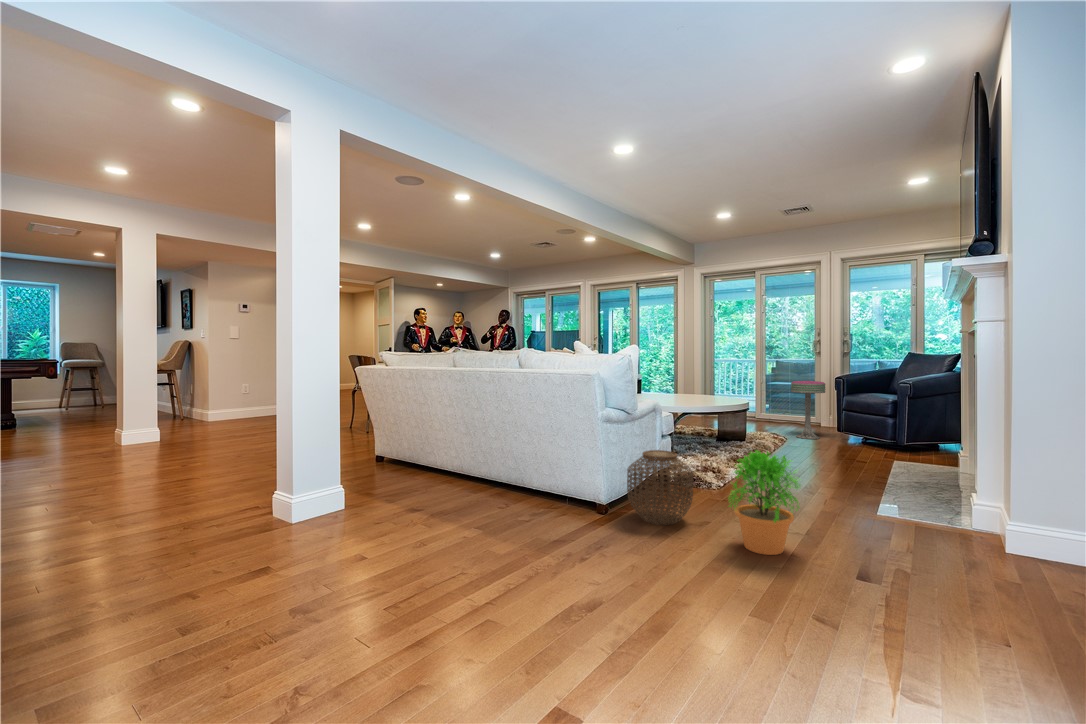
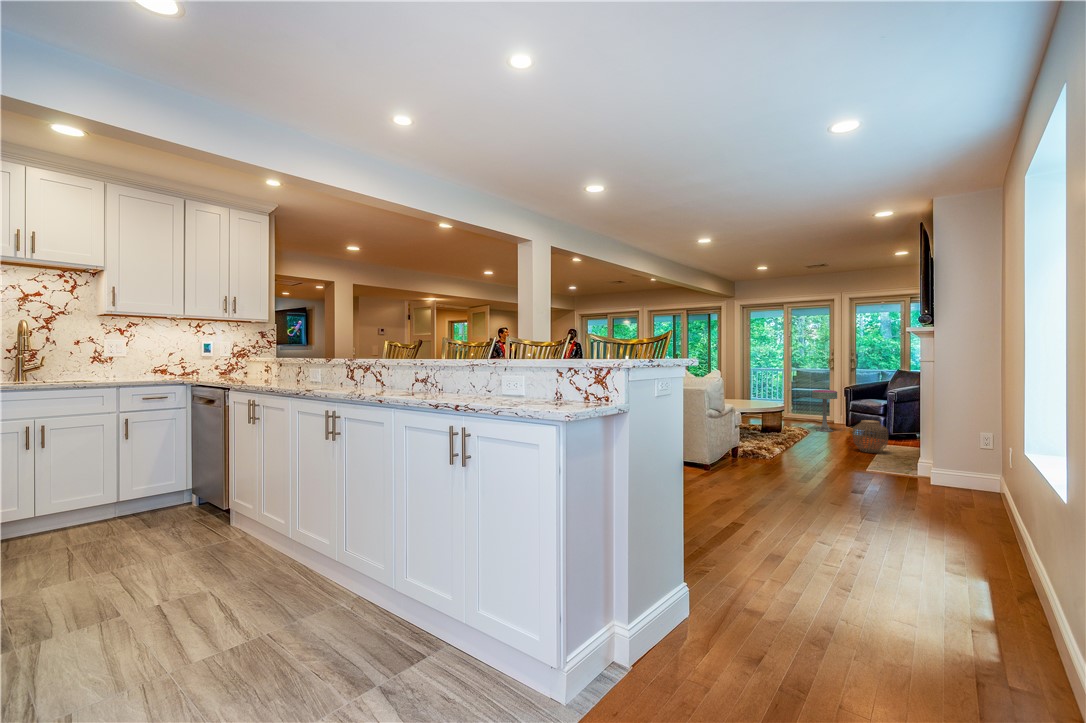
woven basket: present [627,450,693,525] -> present [853,420,888,453]
potted plant: present [729,451,800,555] -> none [783,431,825,485]

